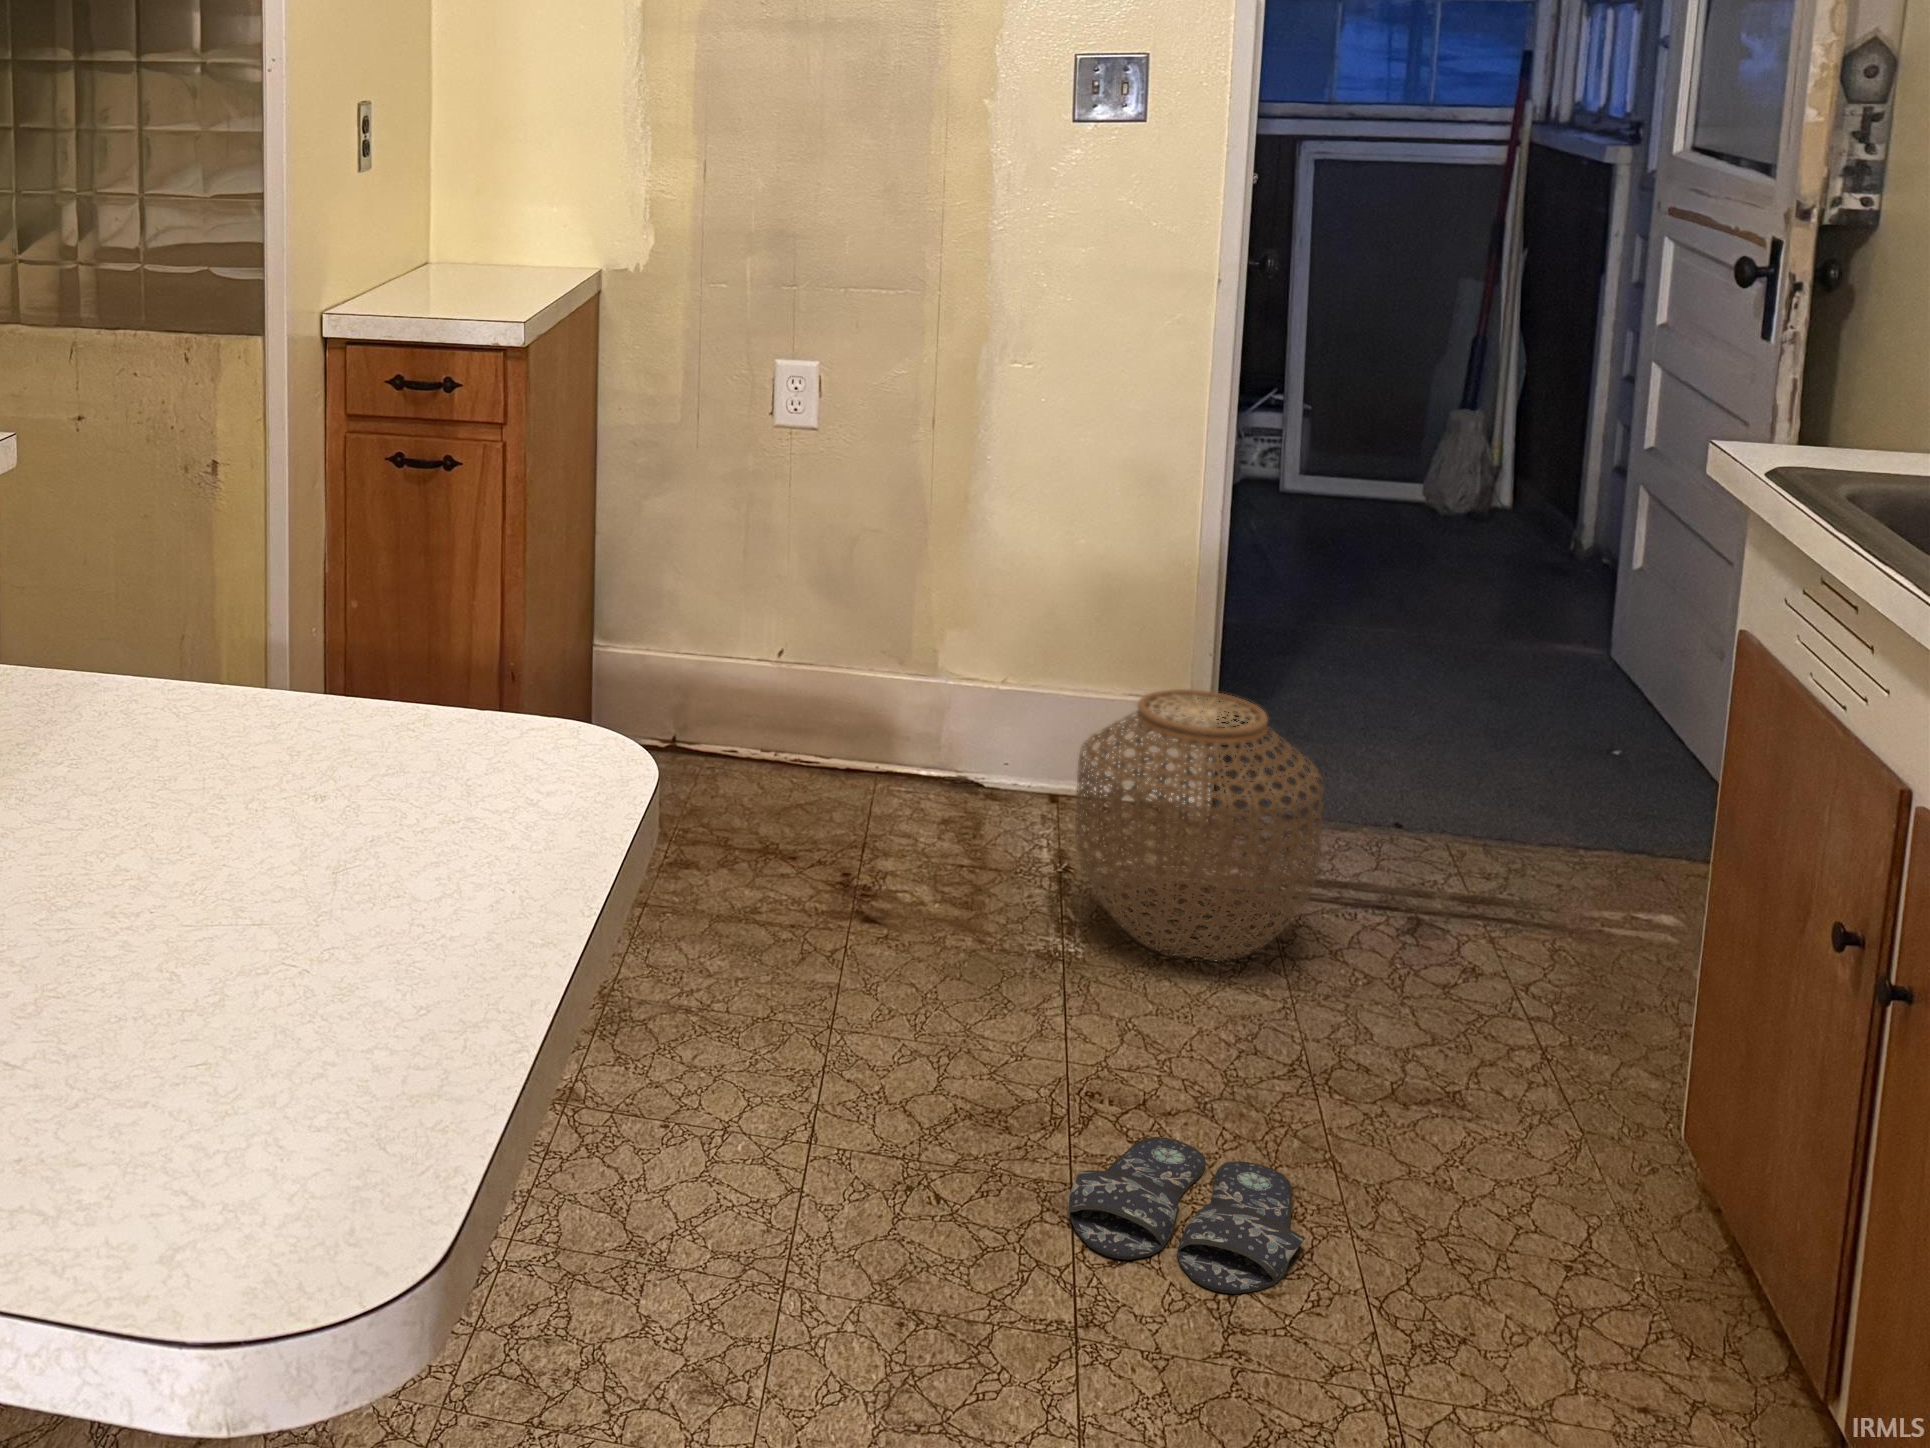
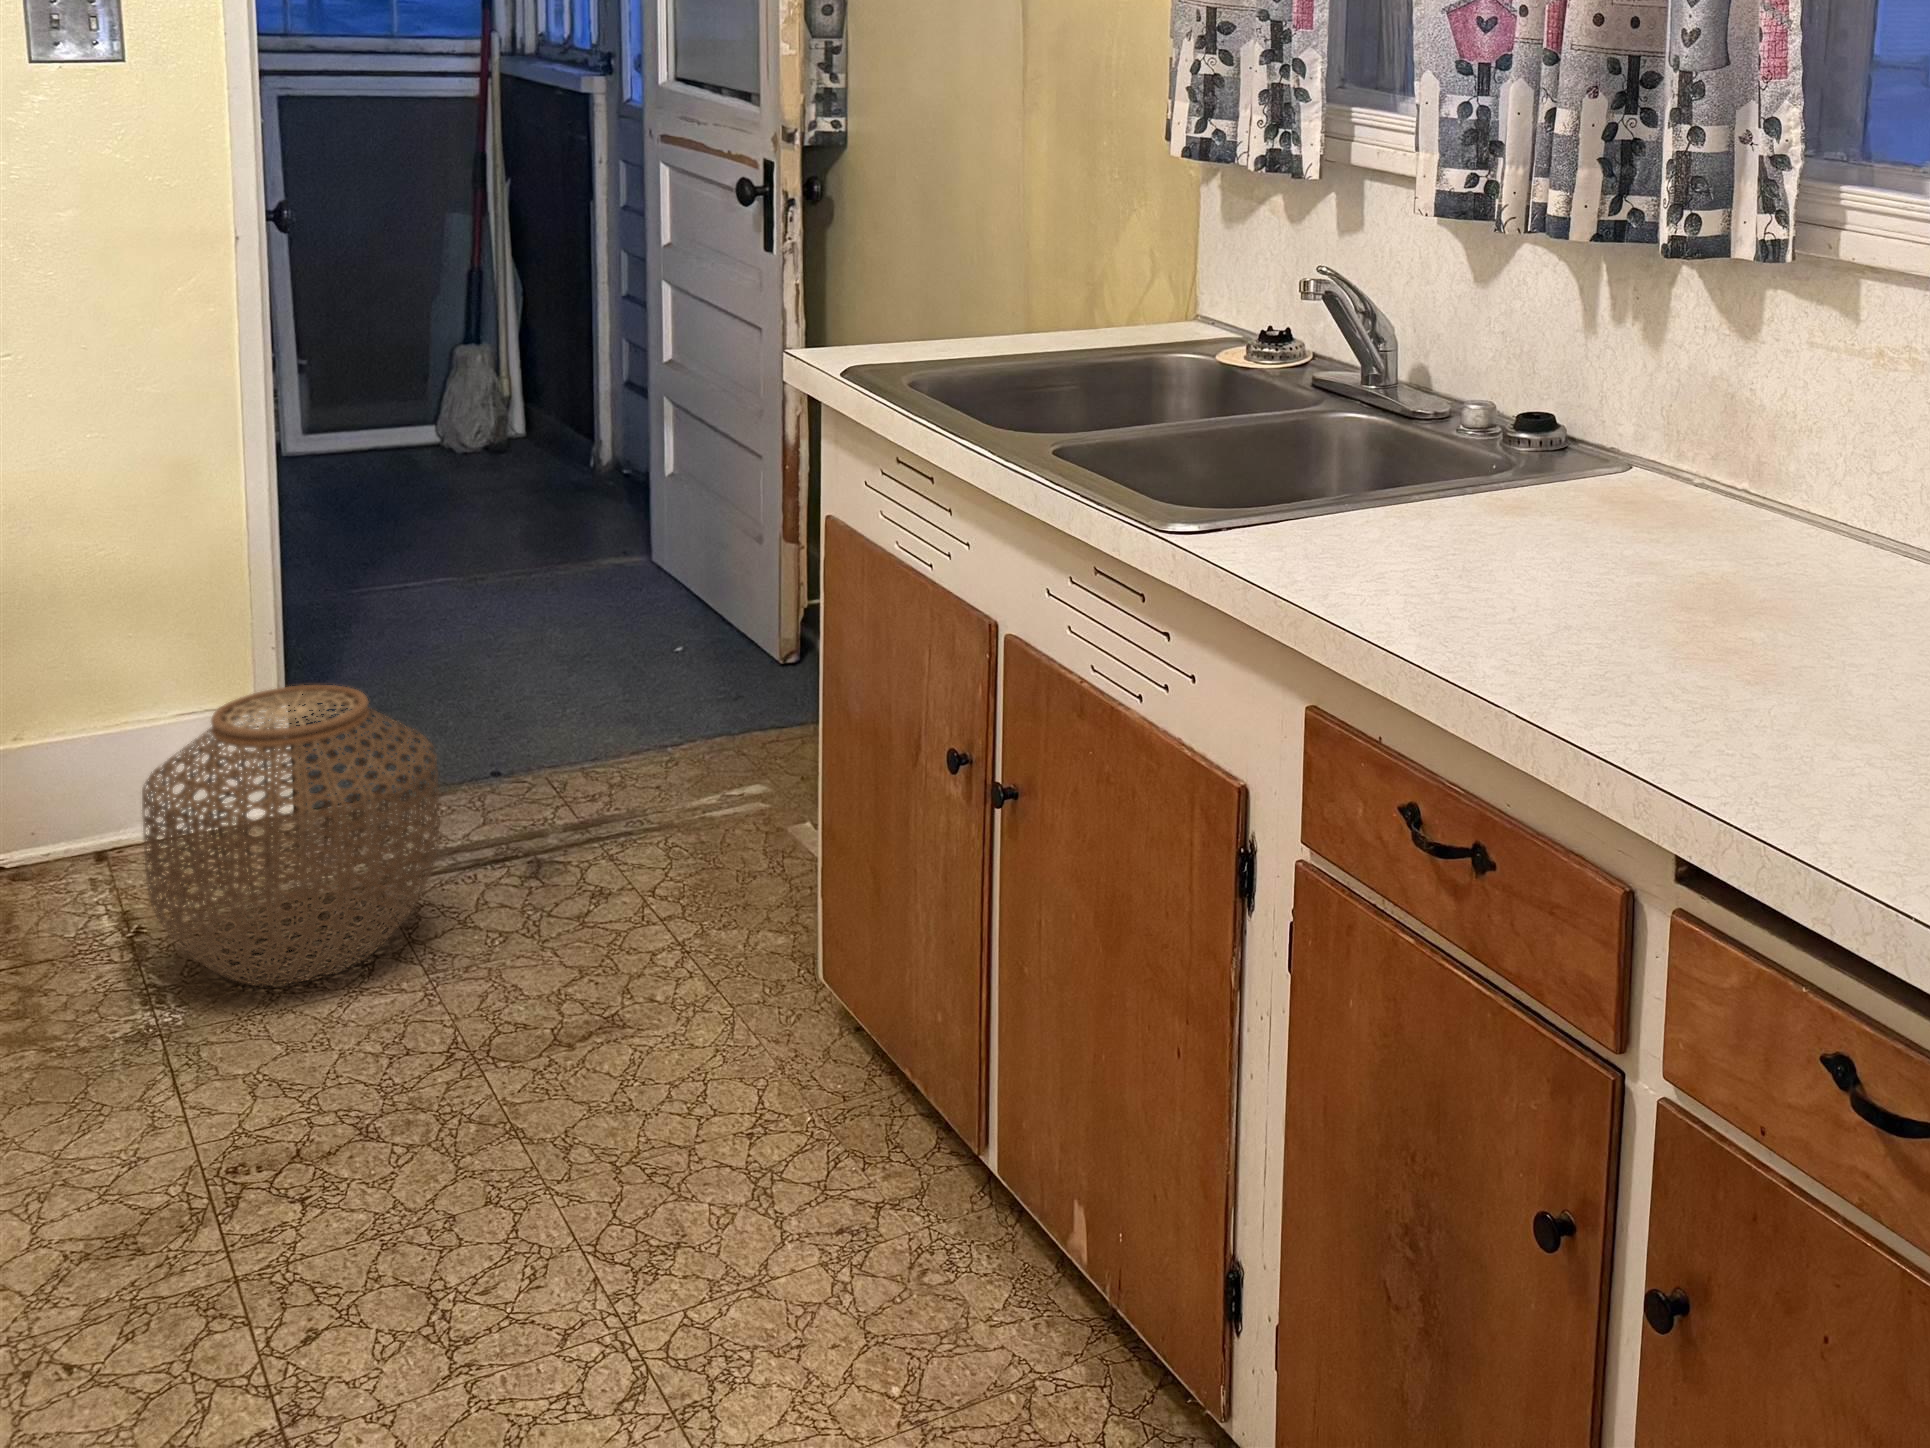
slippers: present [1069,1137,1305,1294] -> none [235,1164,509,1344]

